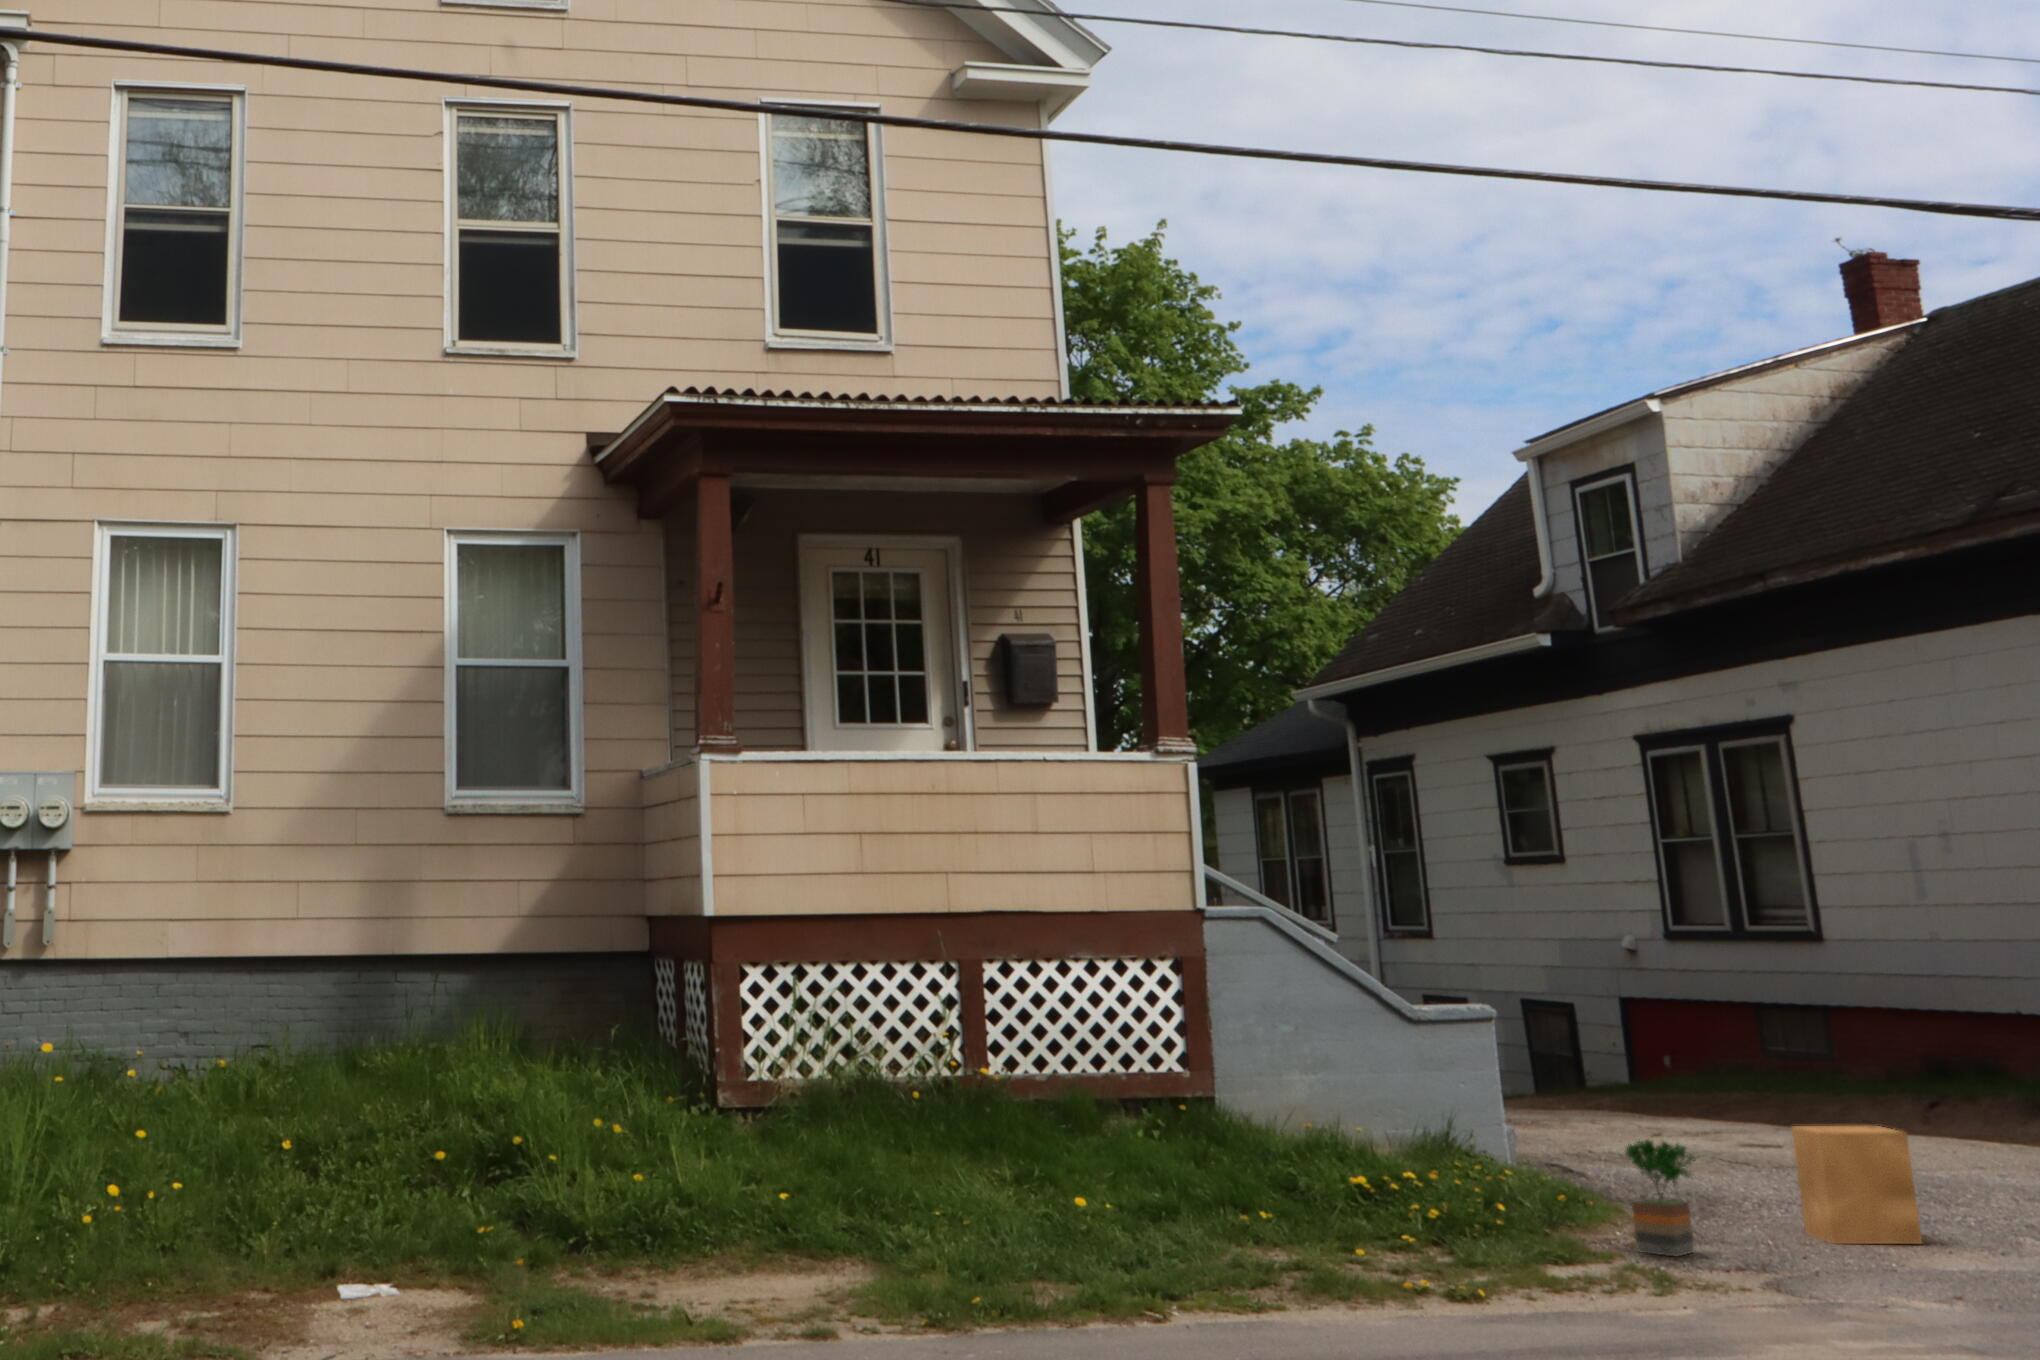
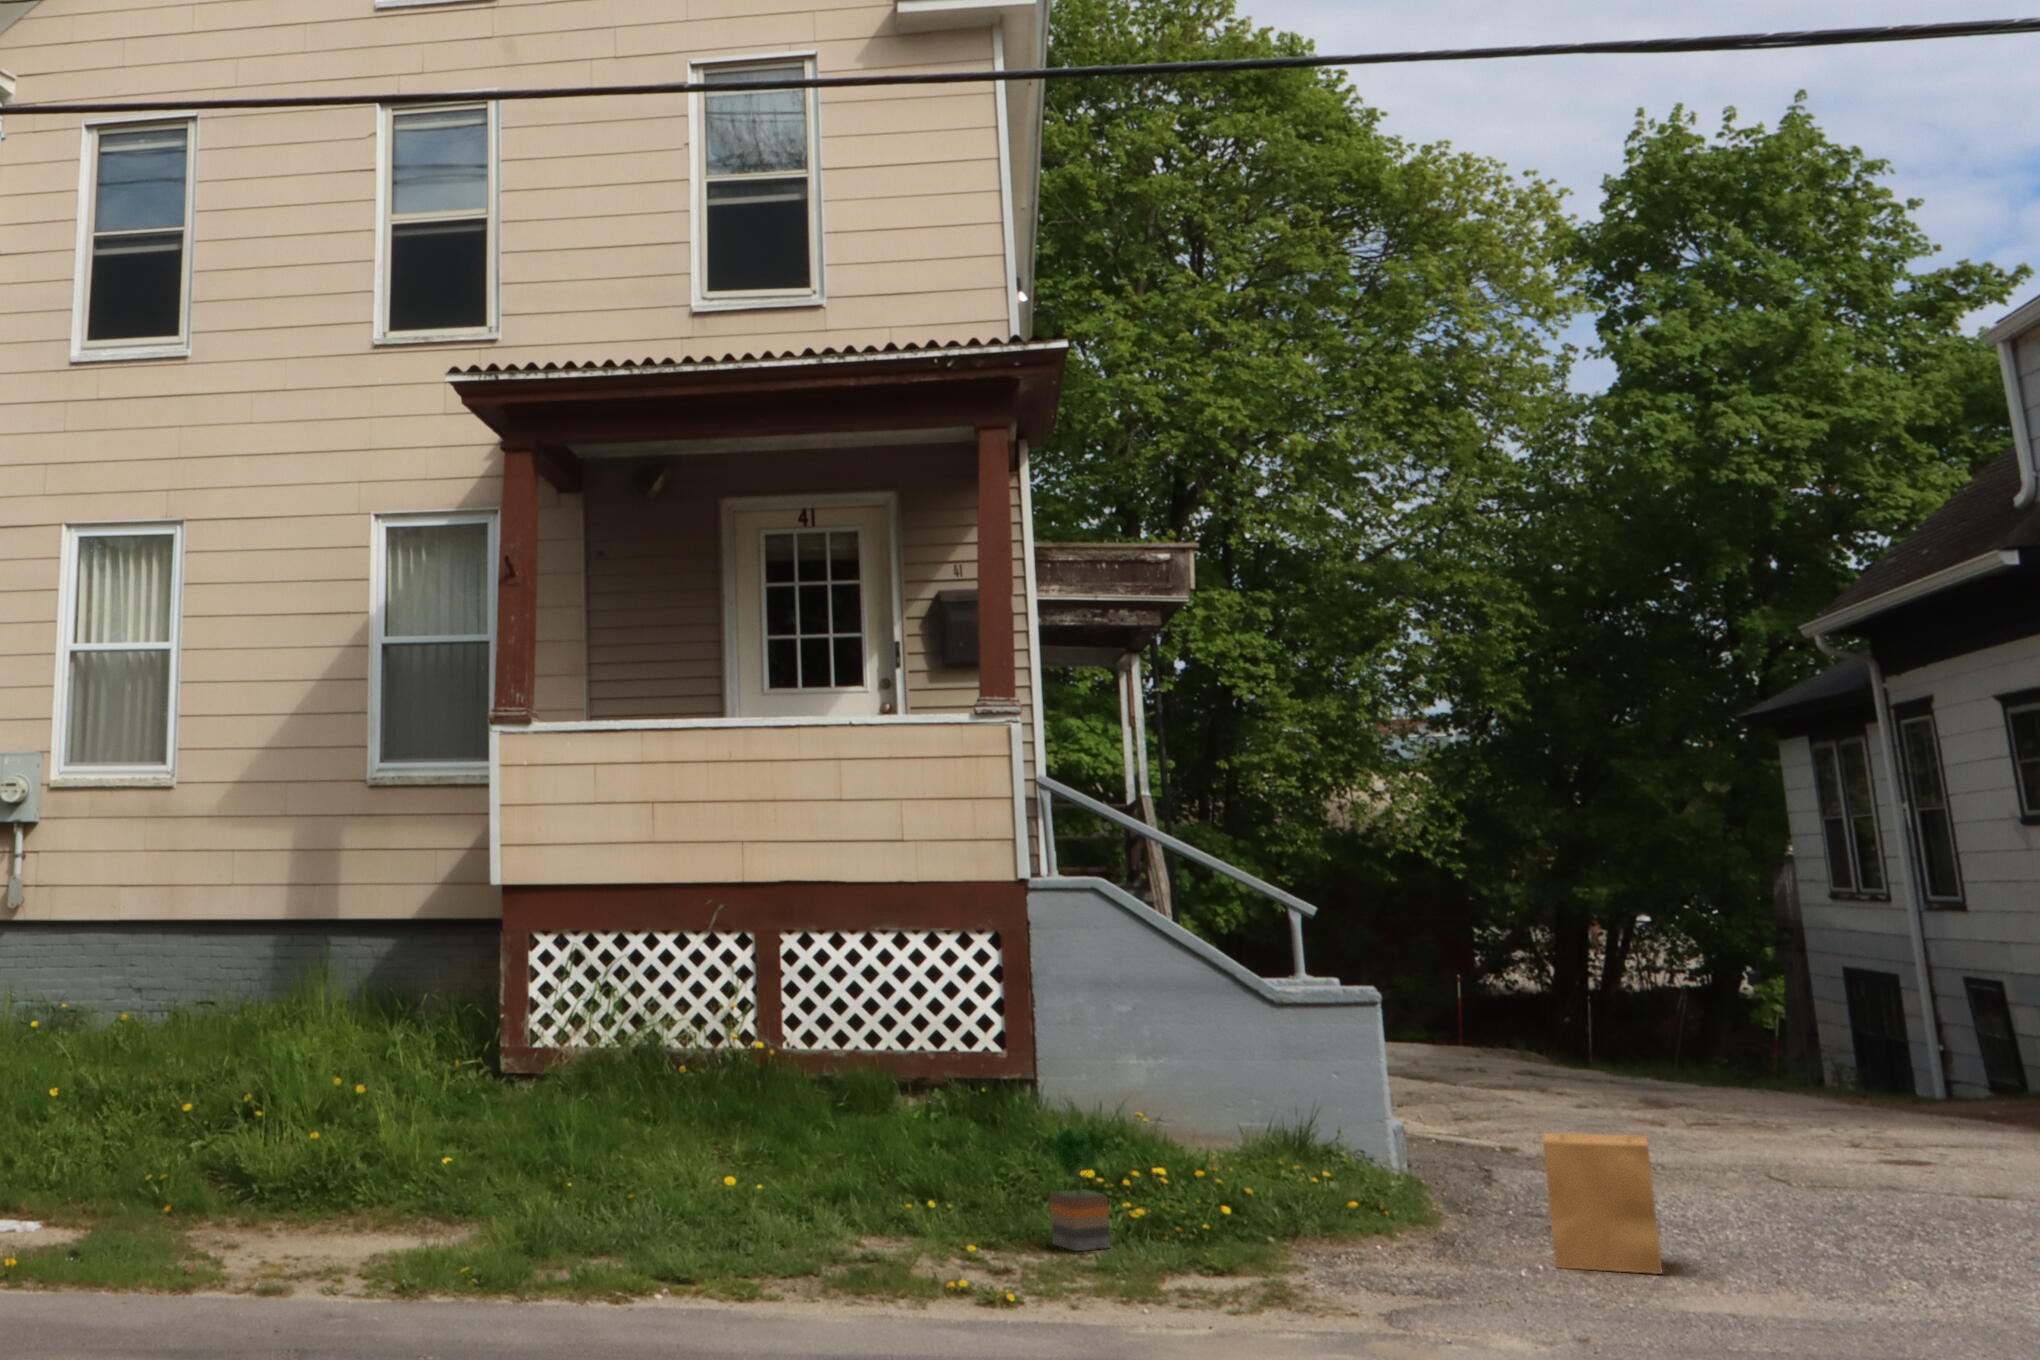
potted tree: present [1625,1139,1696,1256] -> present [1040,1127,1118,1251]

